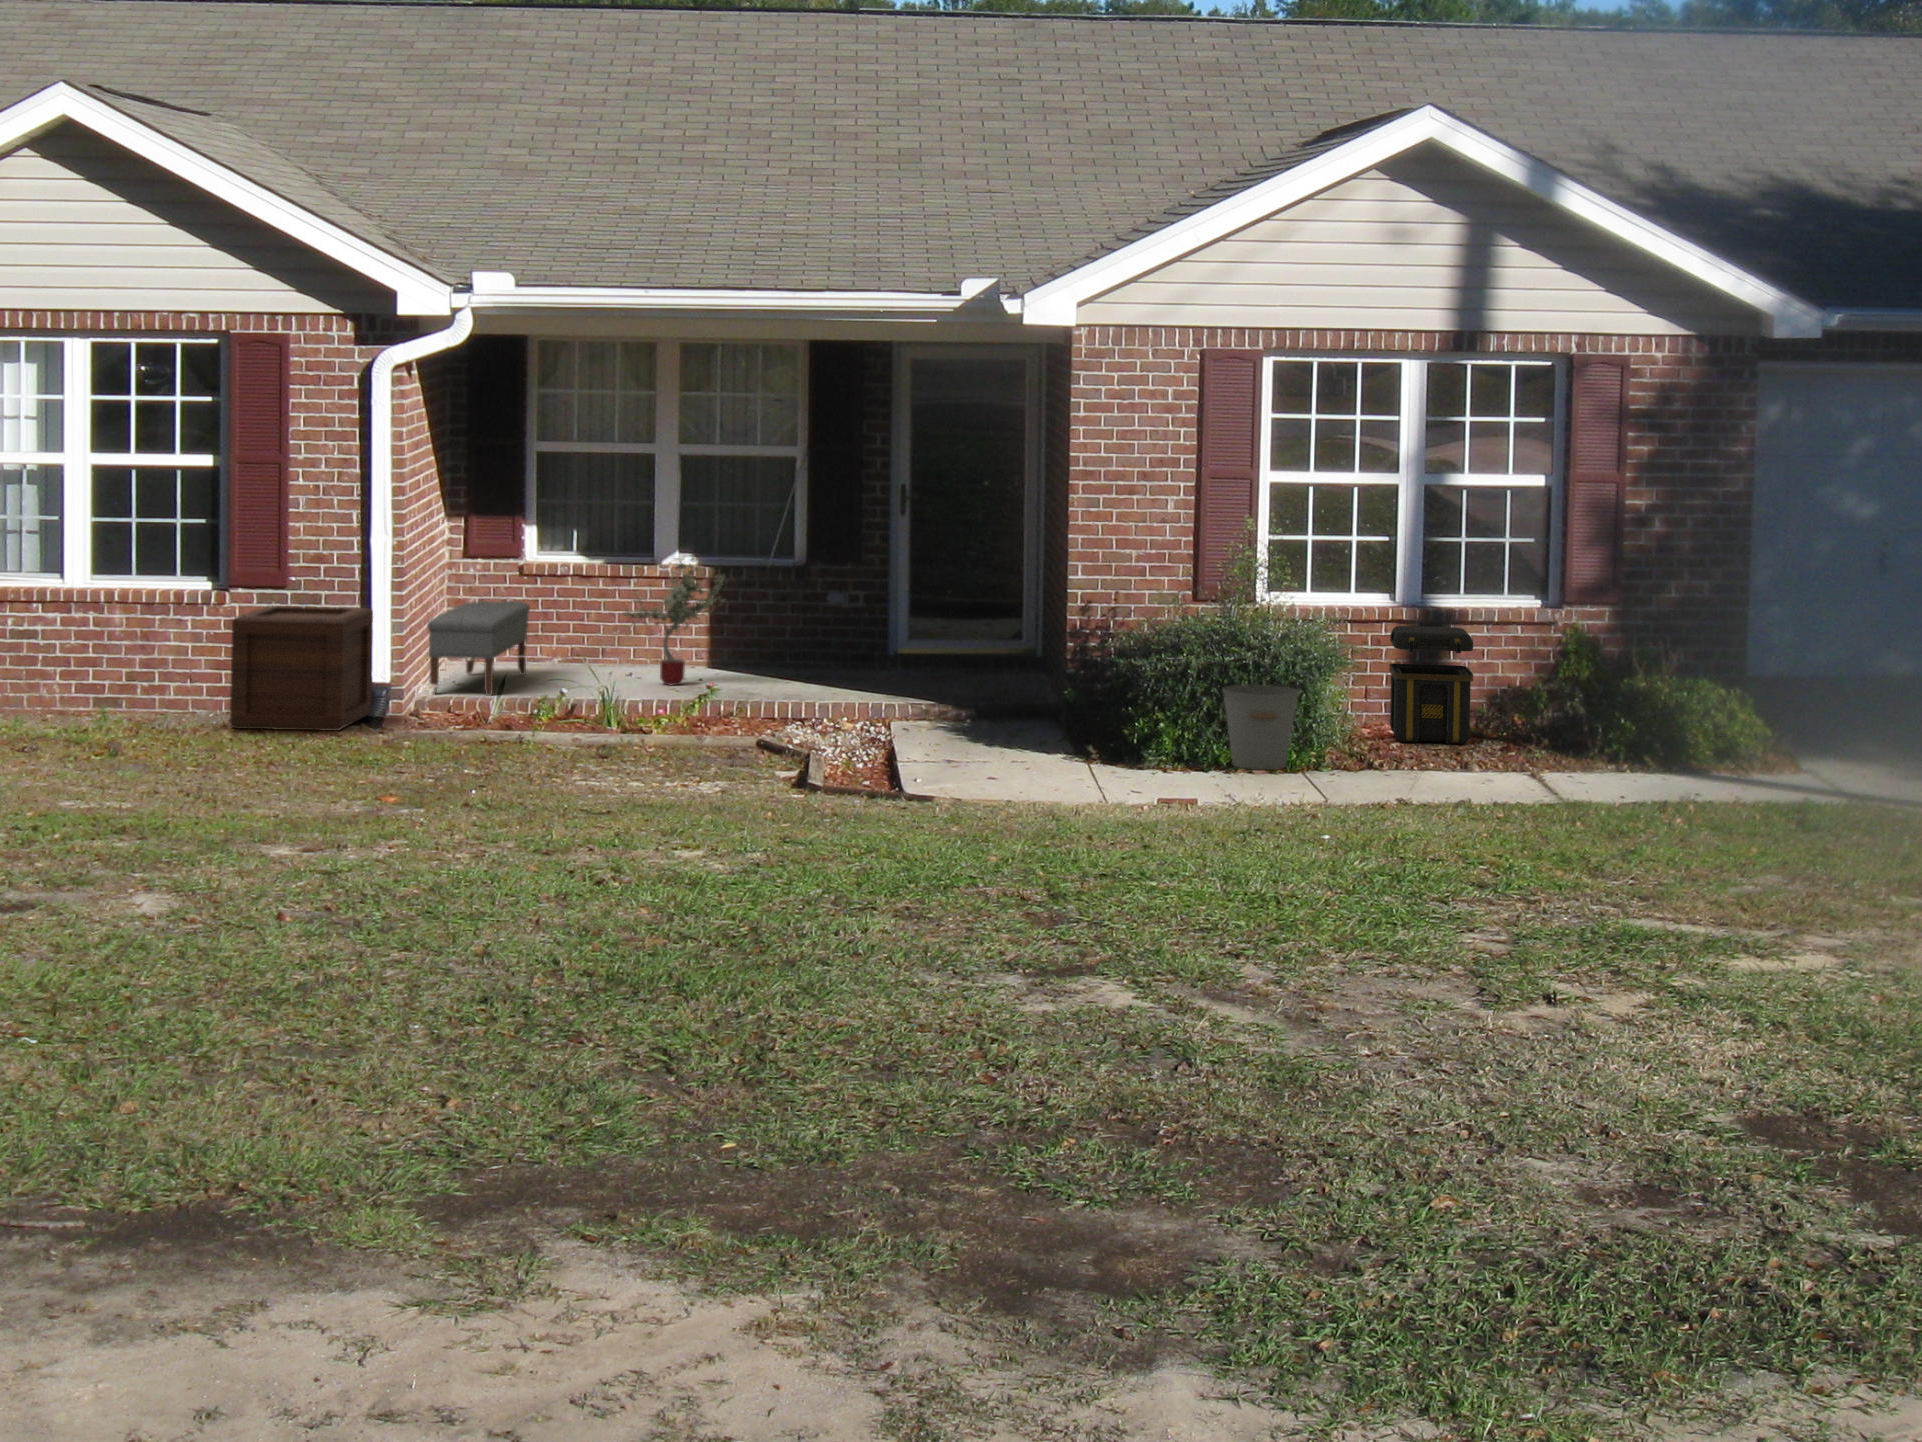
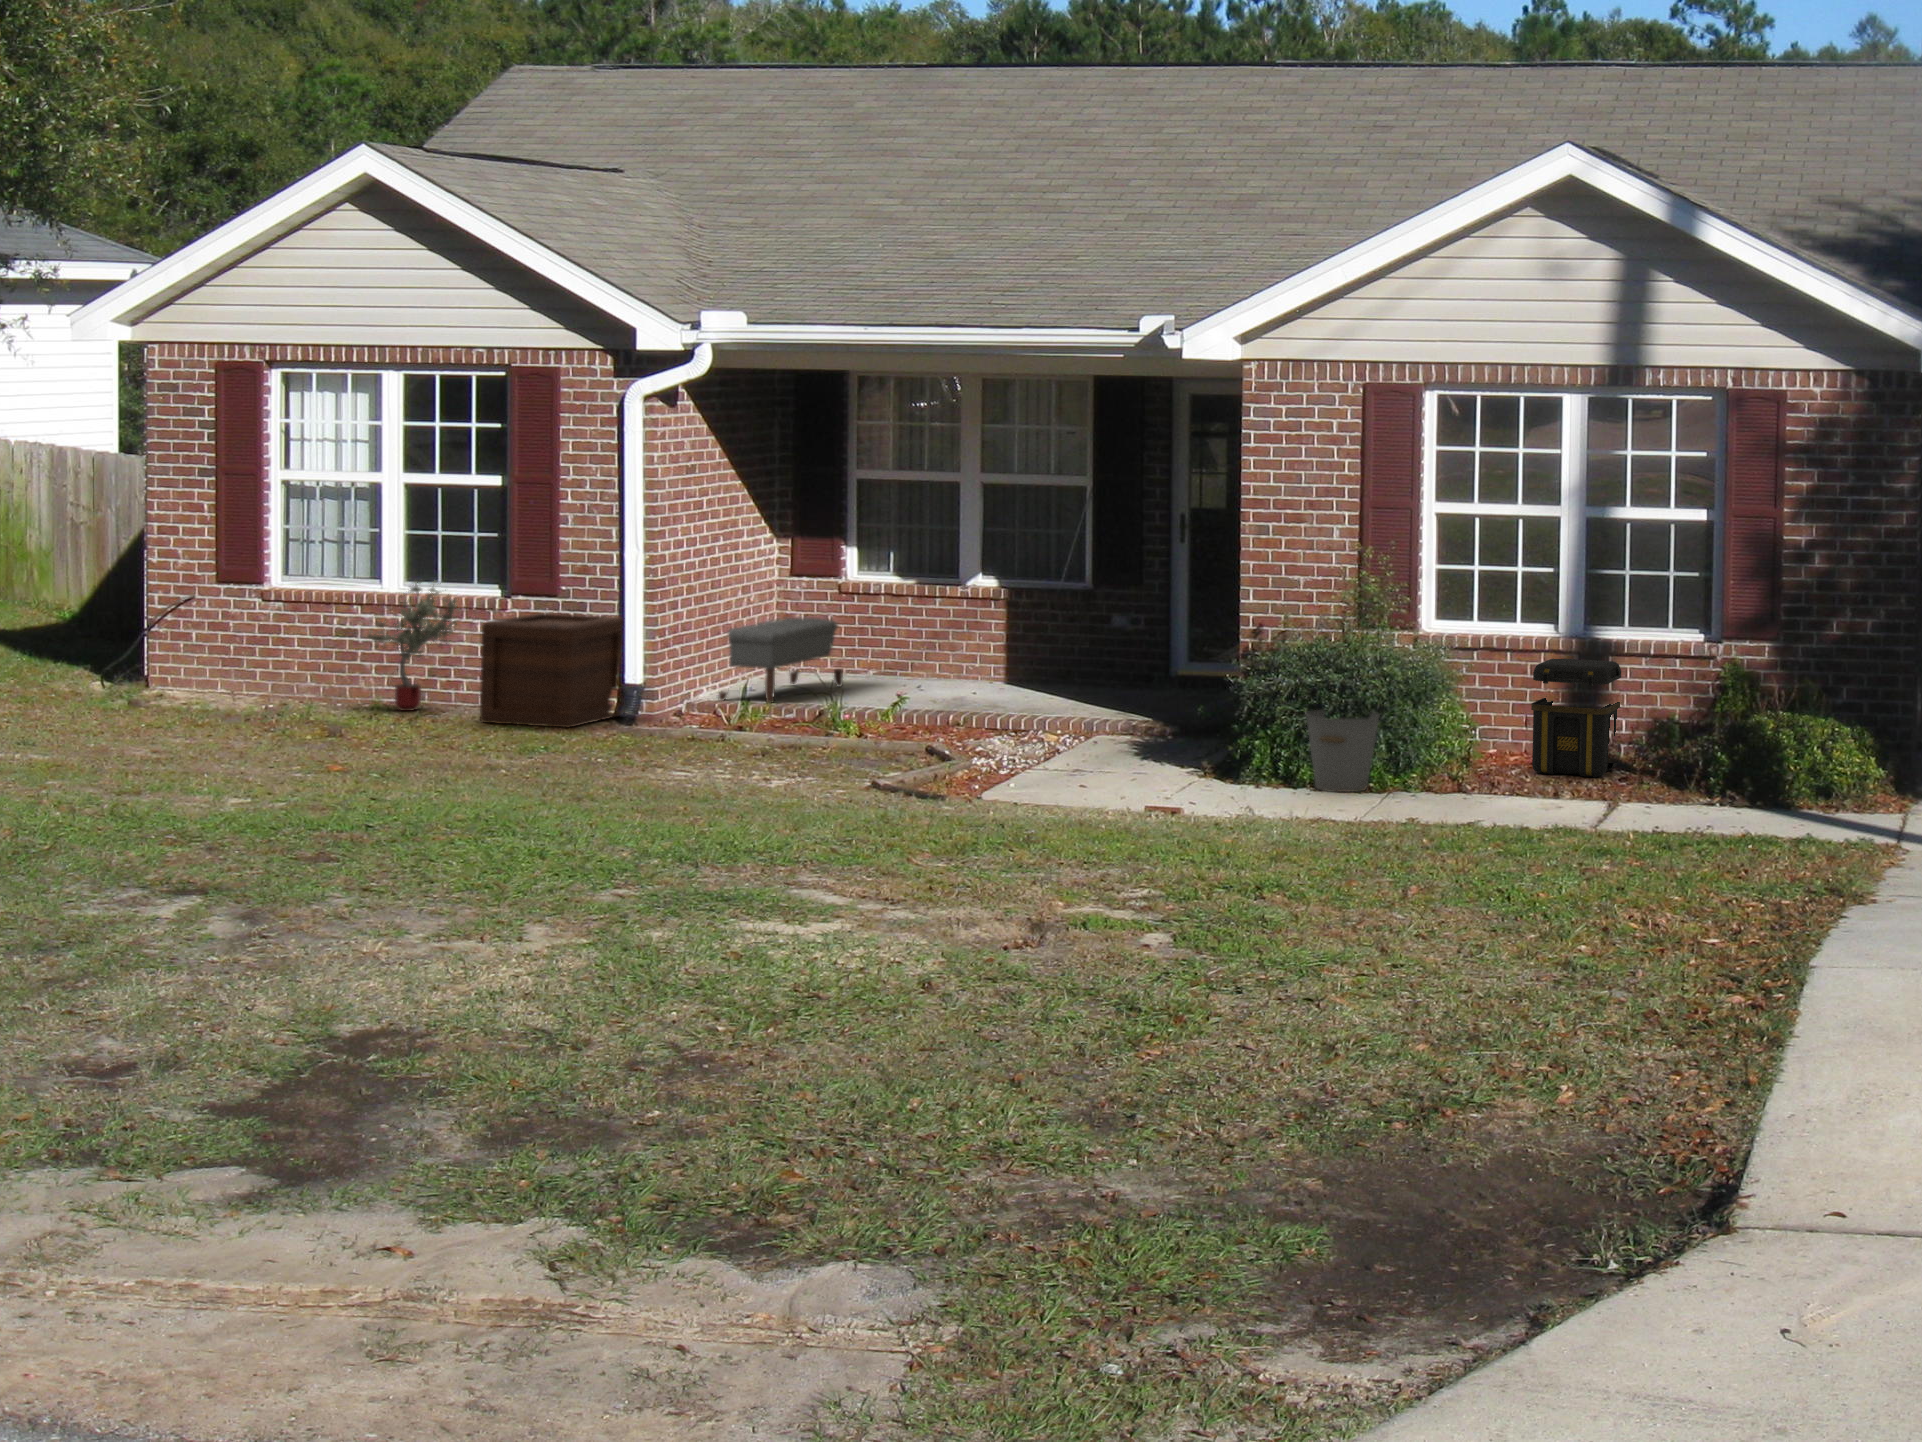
potted tree: present [624,558,725,685] -> present [367,580,457,711]

